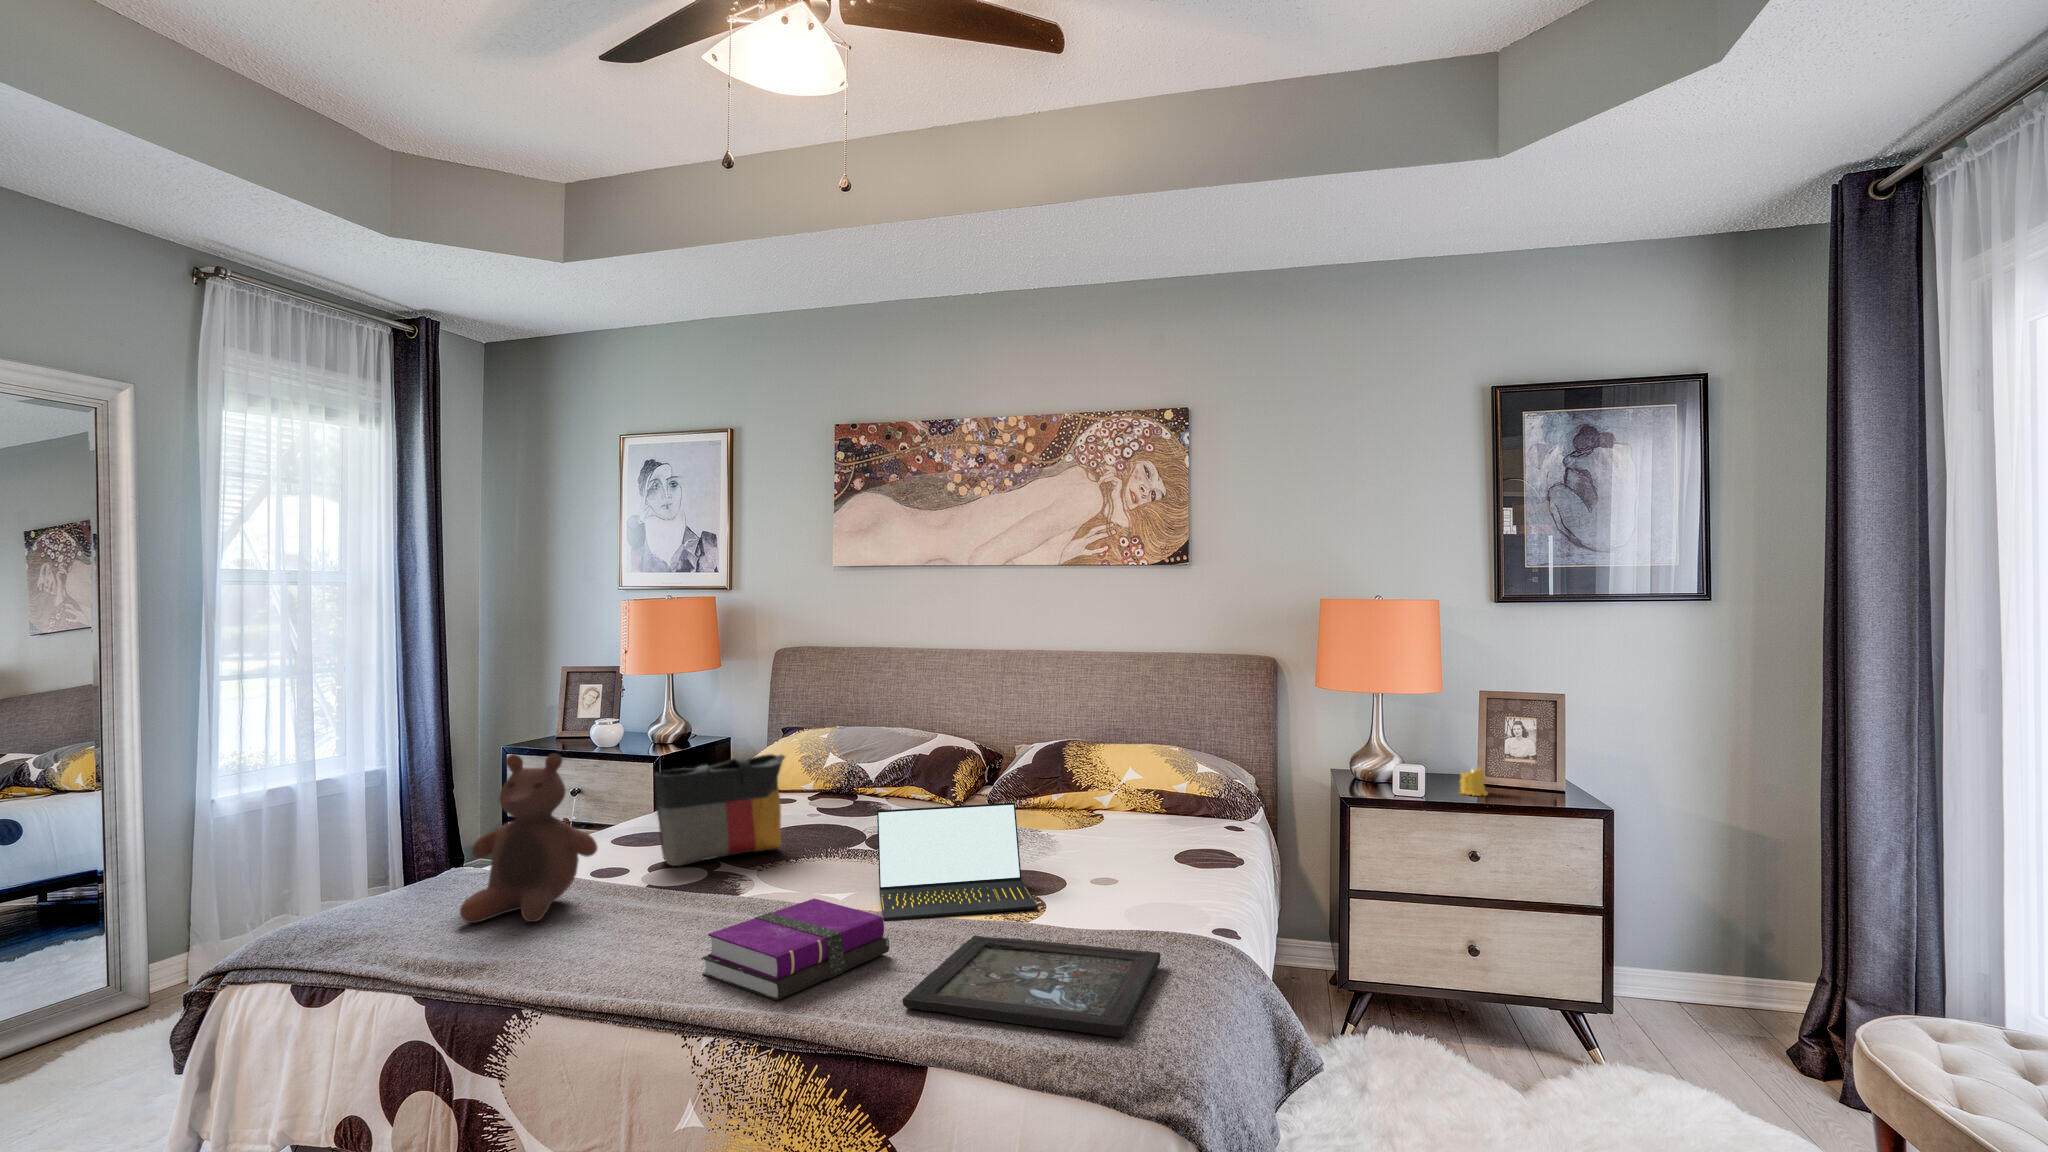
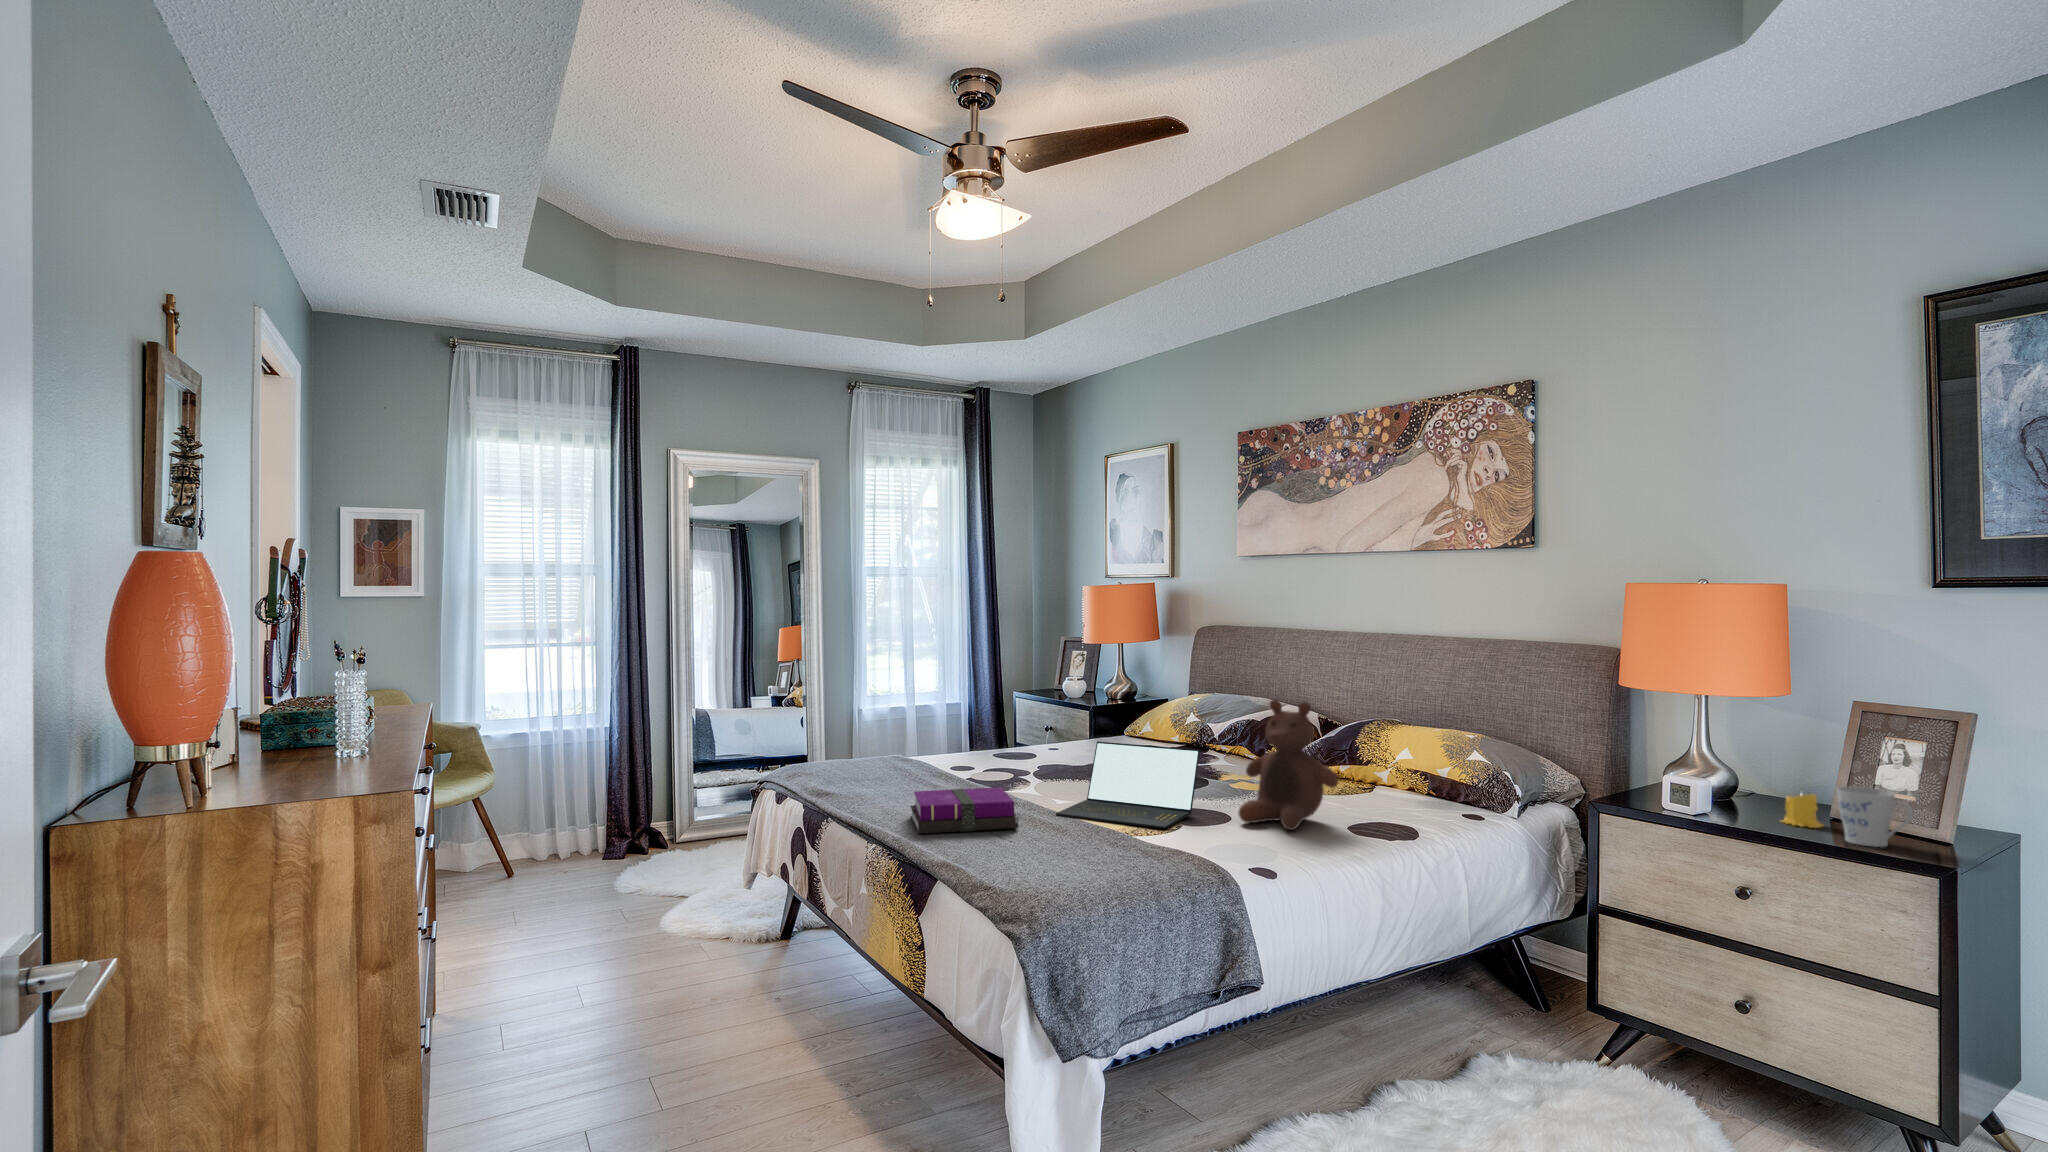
stuffed bear: present [460,754,597,923] -> present [1238,699,1338,830]
tote bag: present [654,754,785,866] -> none [993,697,1085,769]
mug: none [1514,759,1567,805] -> present [1836,787,1913,847]
tray: present [903,935,1161,1037] -> none [968,830,1168,891]

